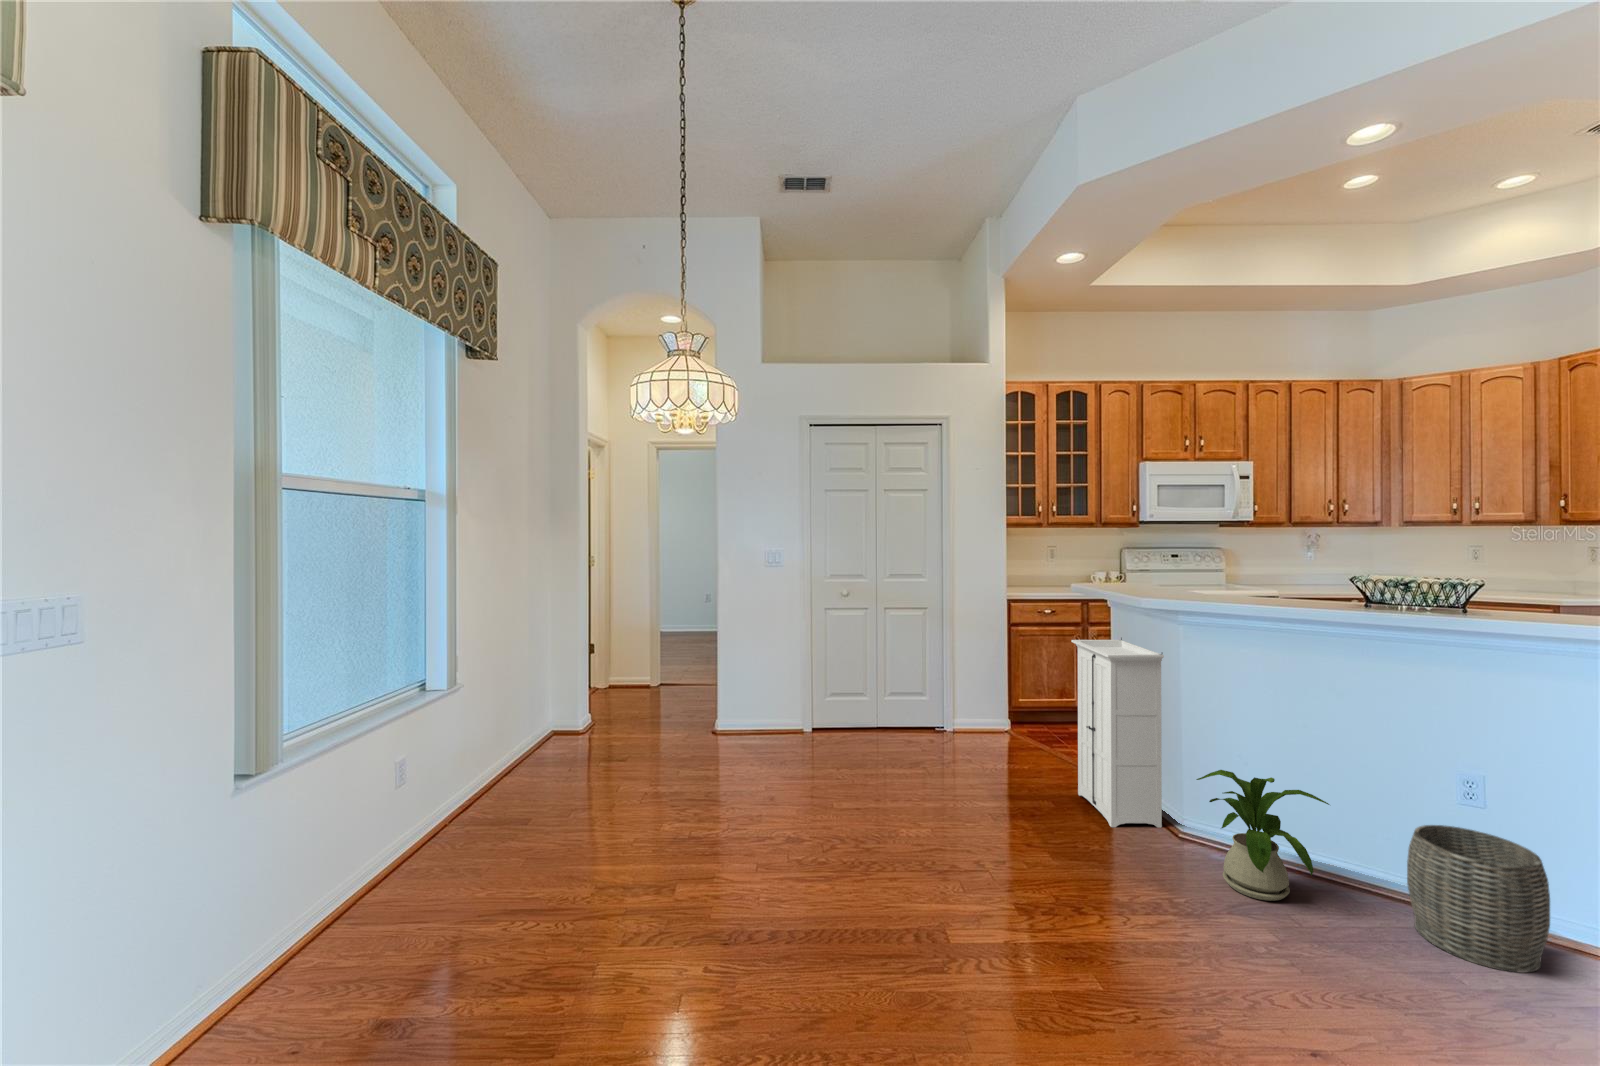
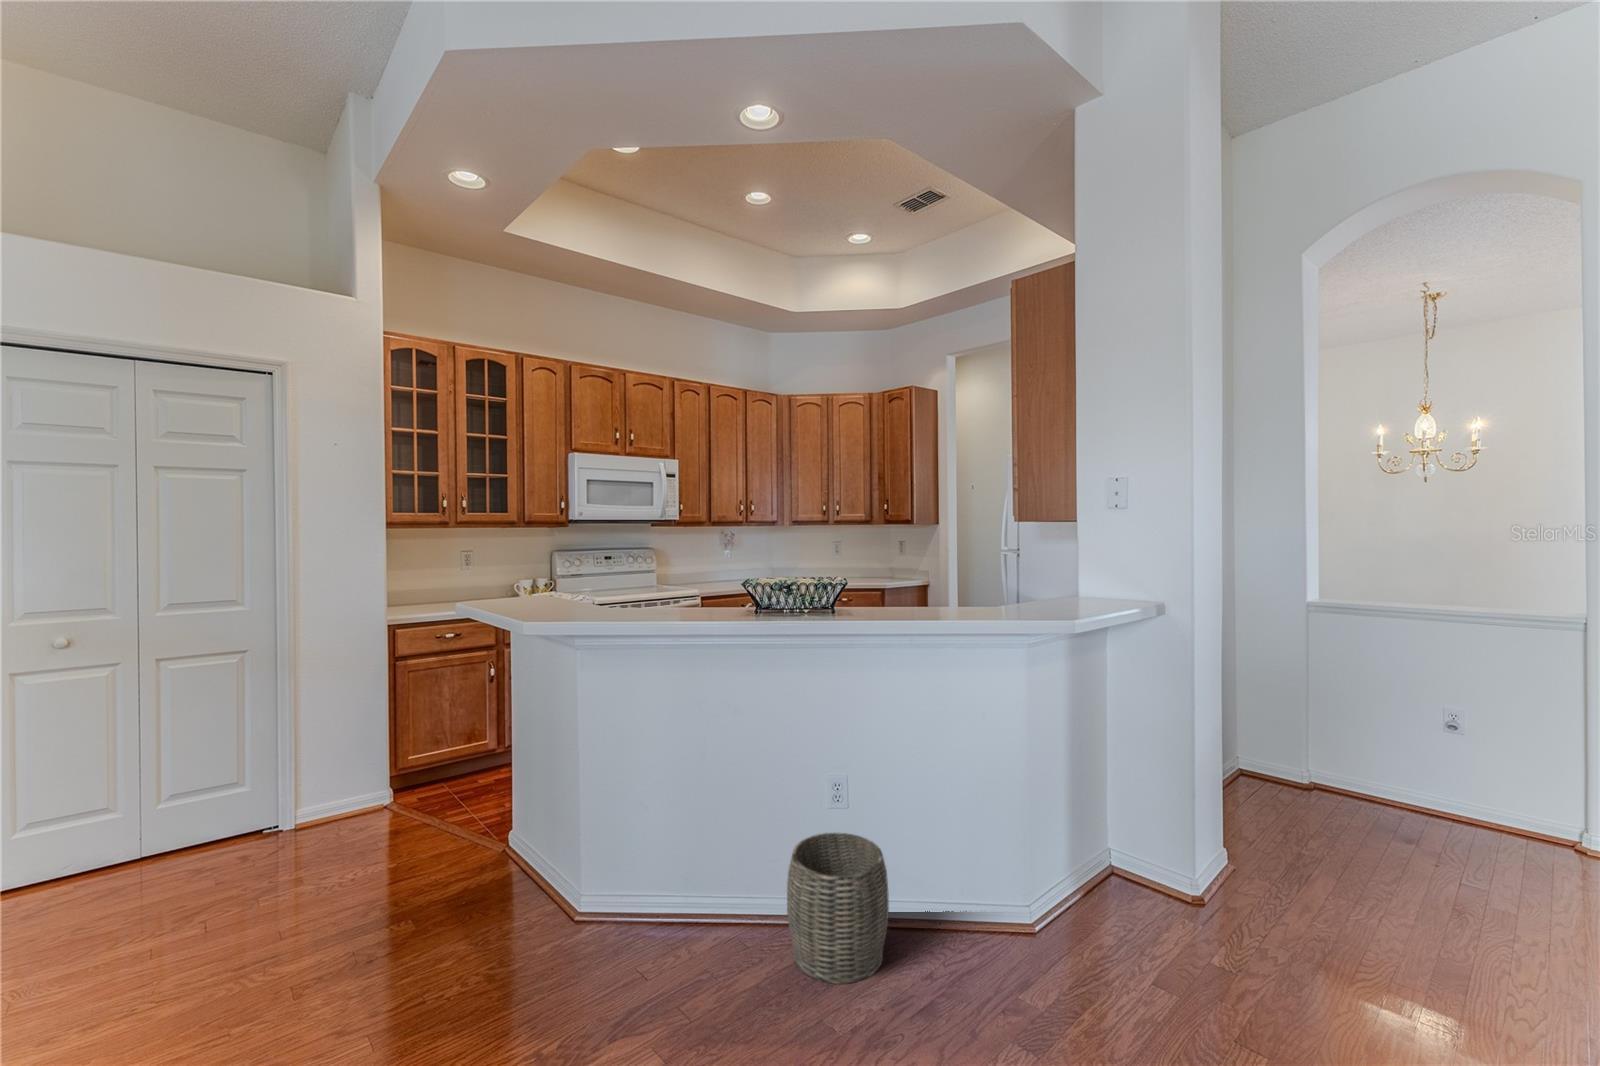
storage cabinet: present [1071,638,1164,827] -> none [449,670,559,938]
house plant: present [1196,770,1329,901] -> none [586,831,722,991]

